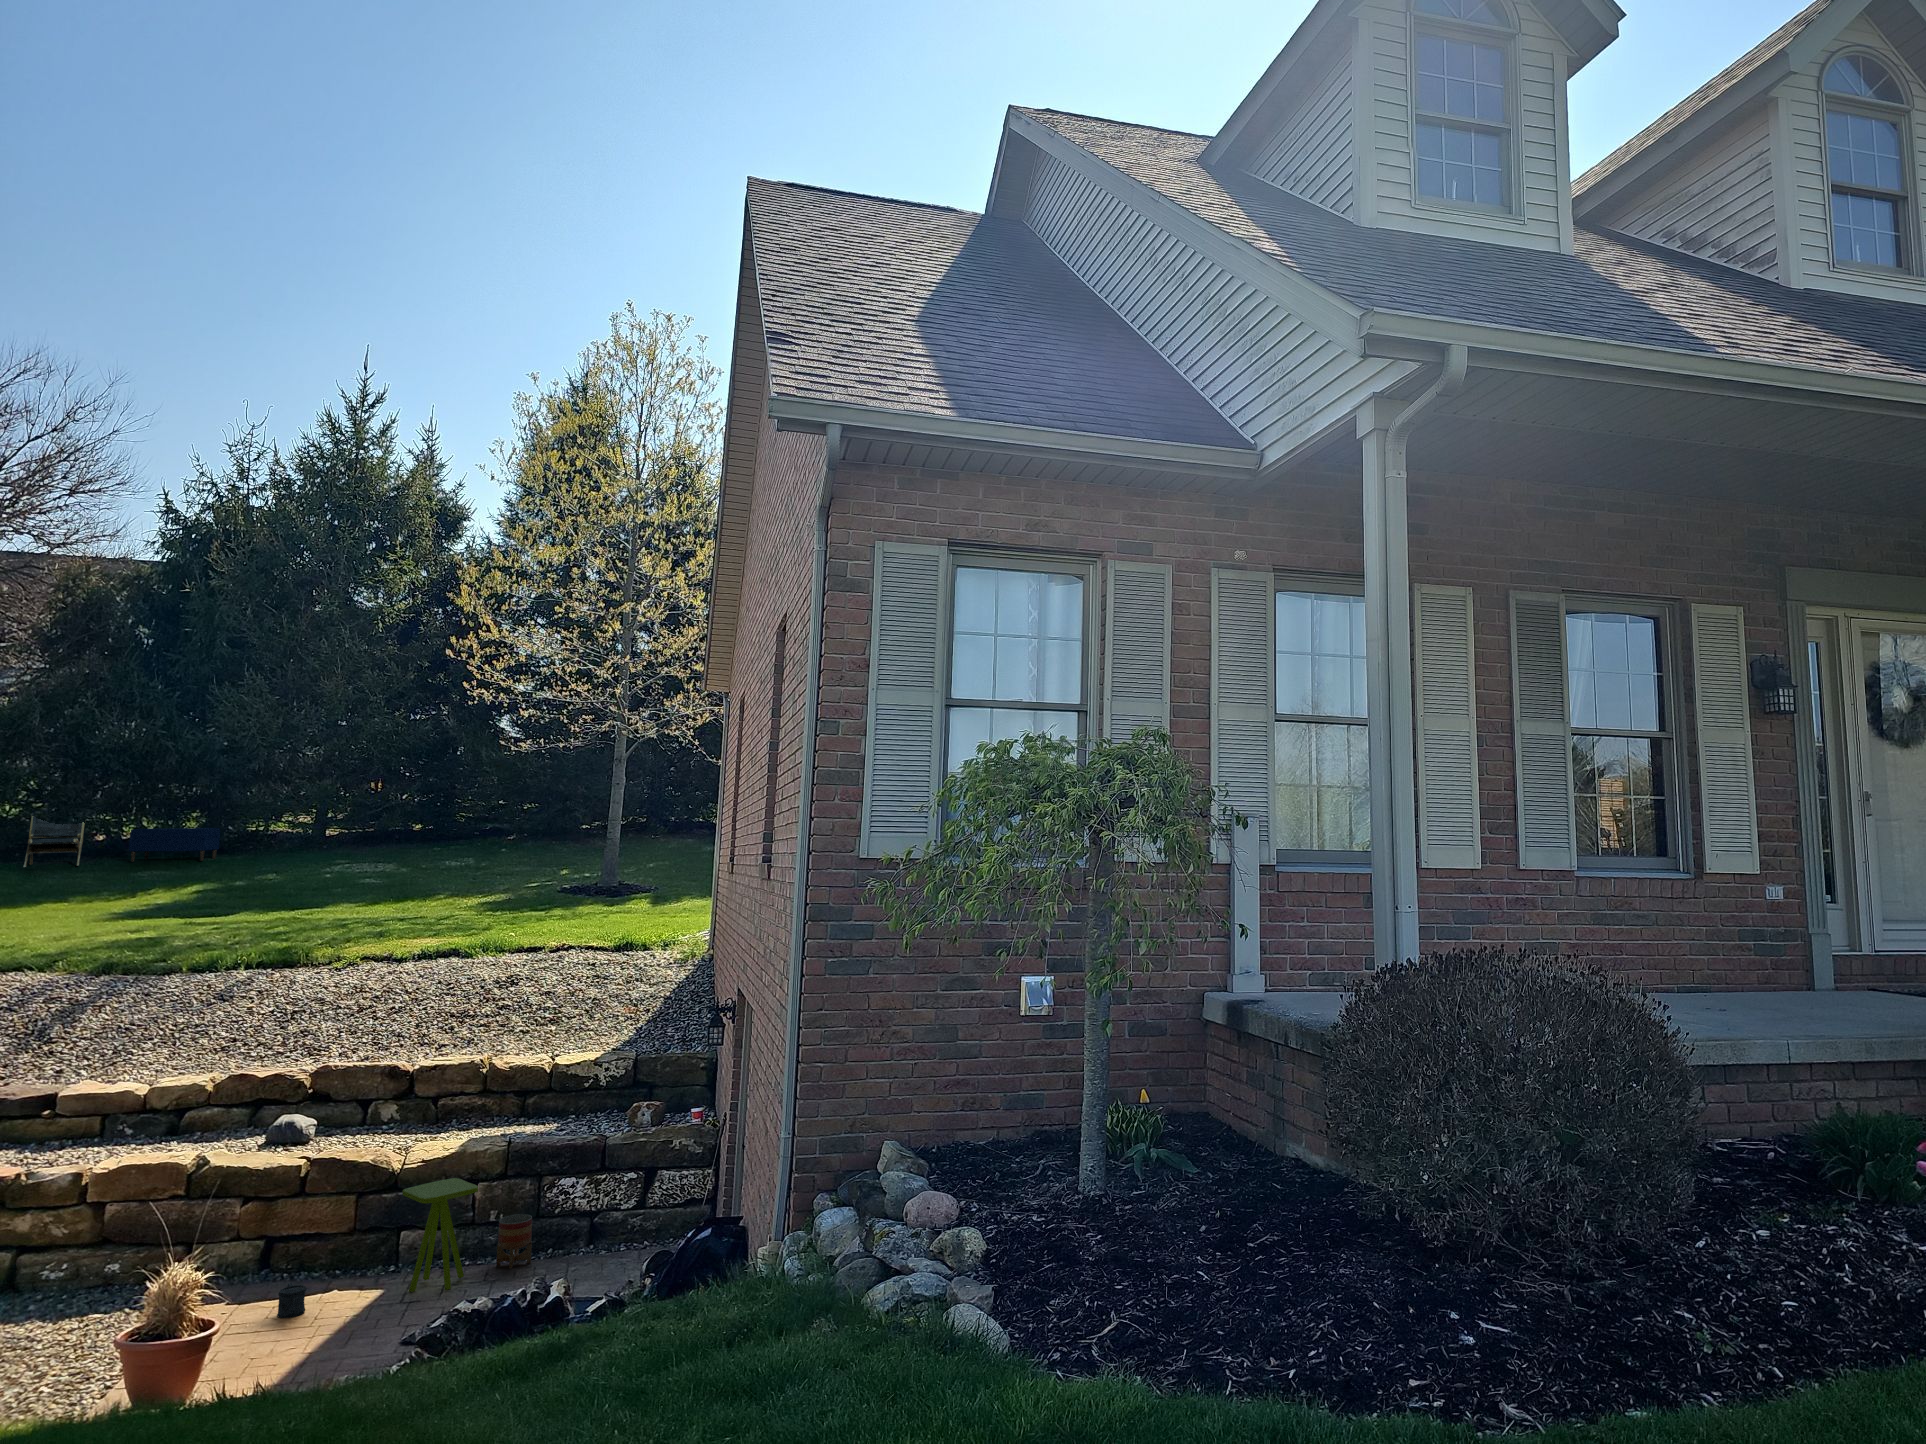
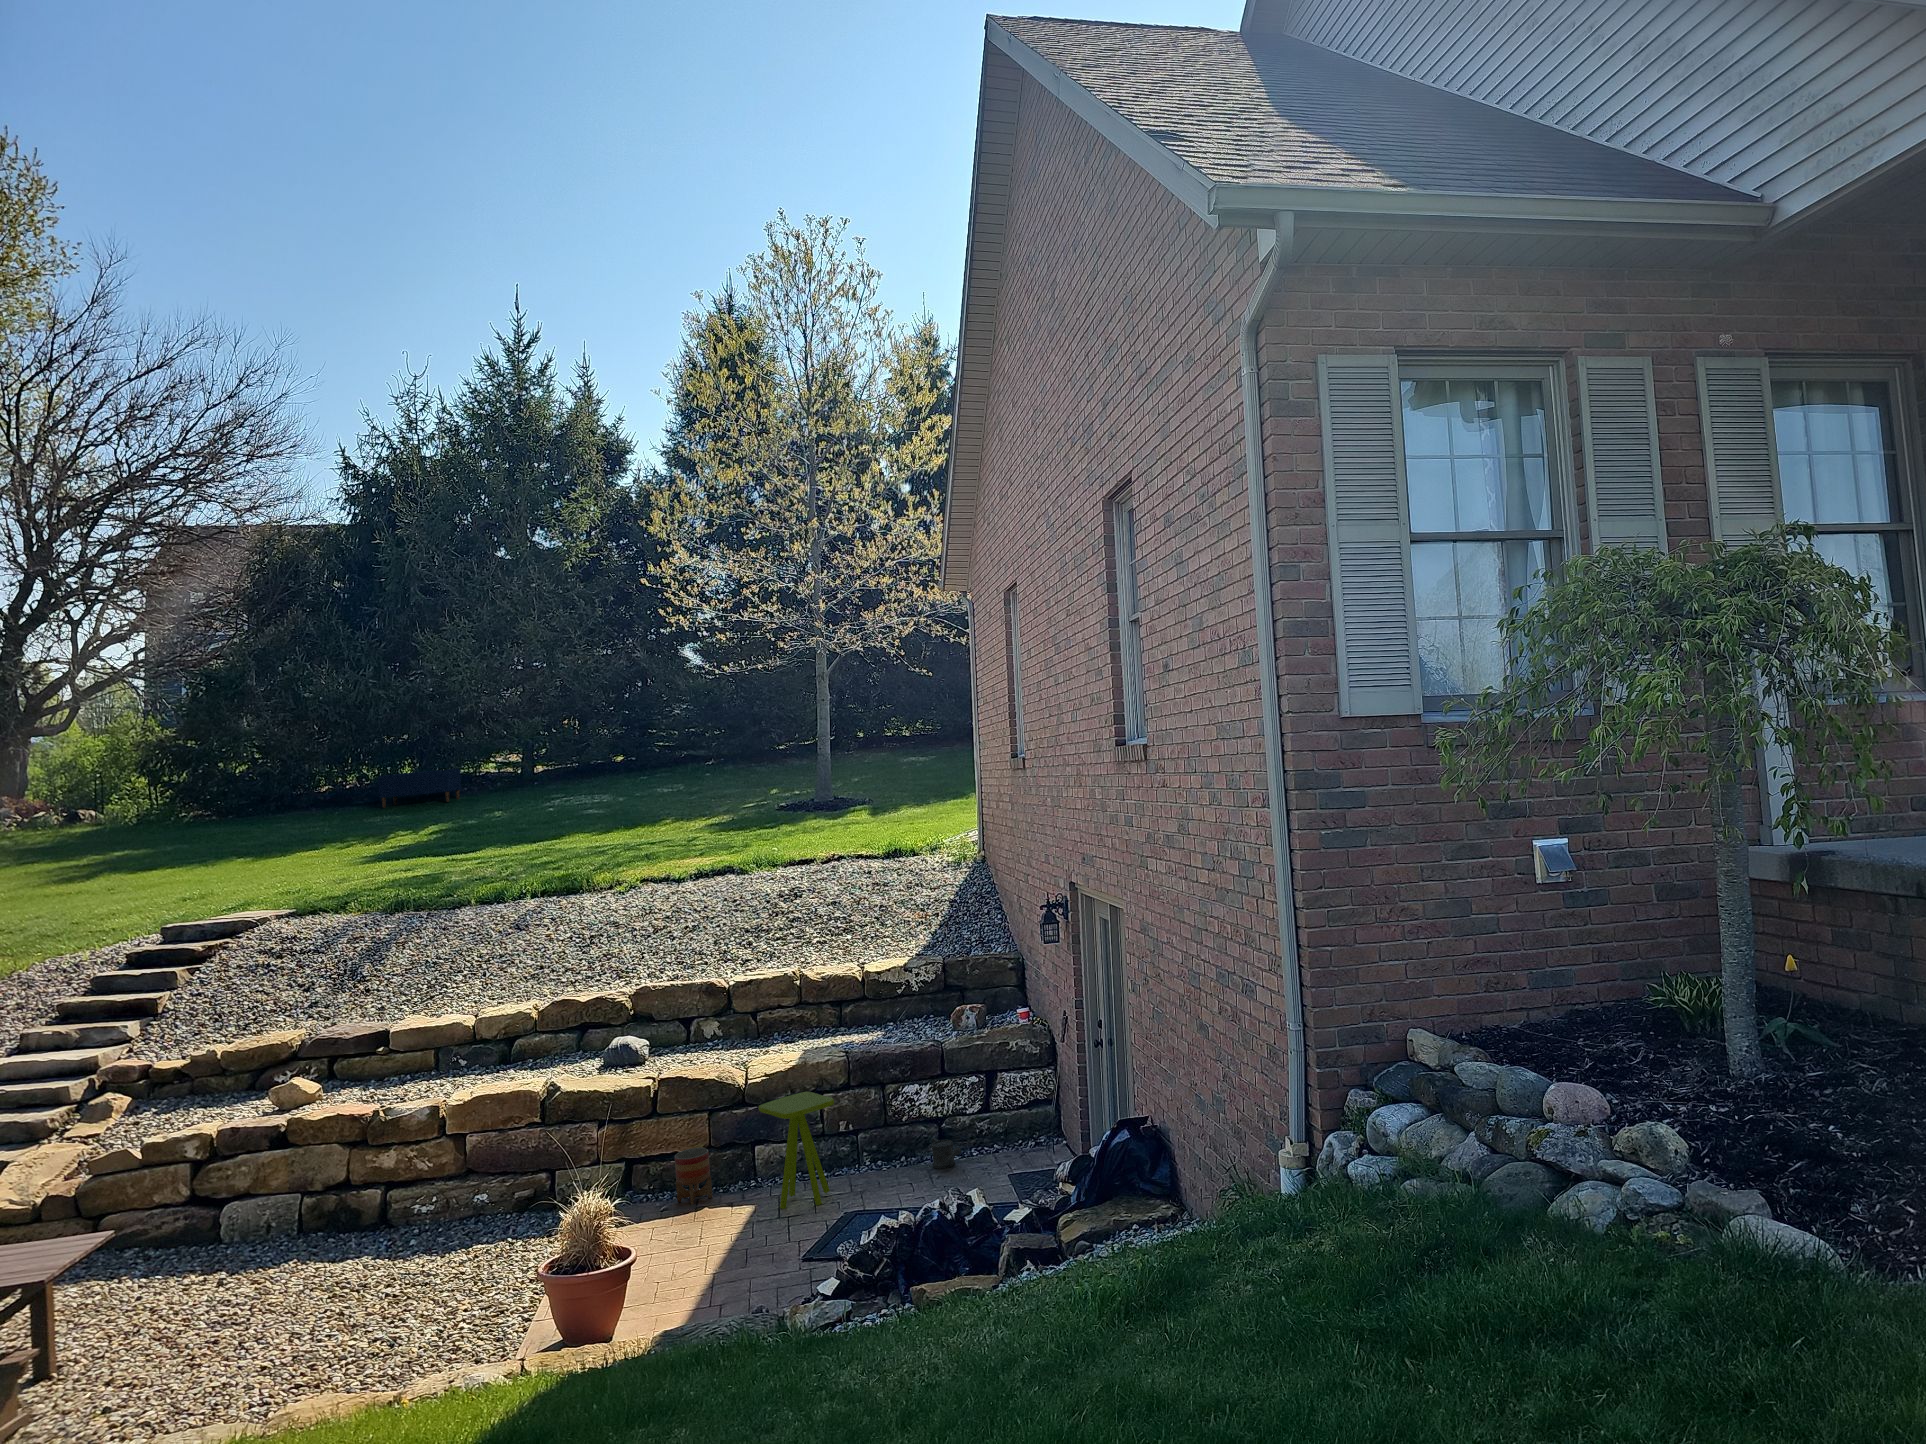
lounge chair: present [23,816,85,867] -> none [286,763,337,820]
planter: present [497,1214,532,1268] -> present [675,1148,713,1205]
watering can: present [277,1283,307,1318] -> present [931,1138,961,1169]

